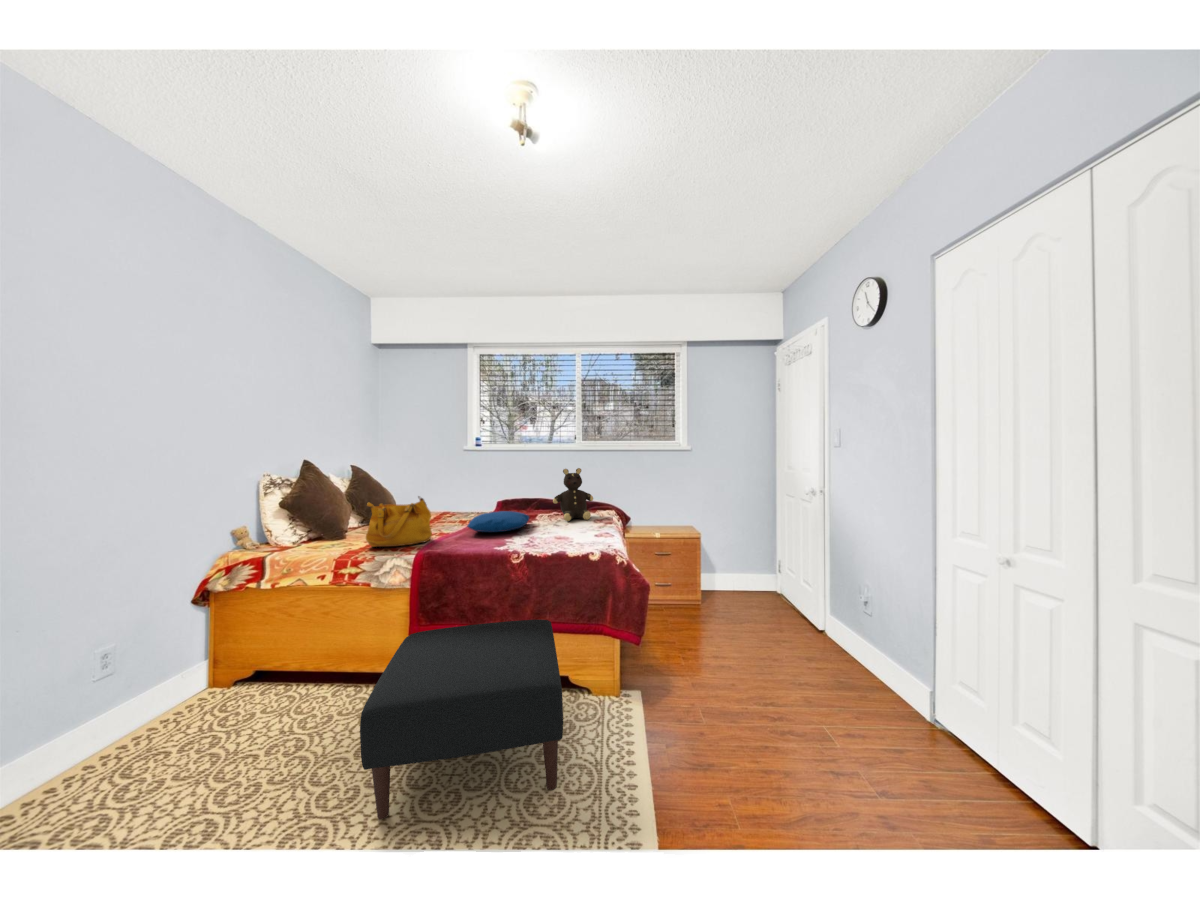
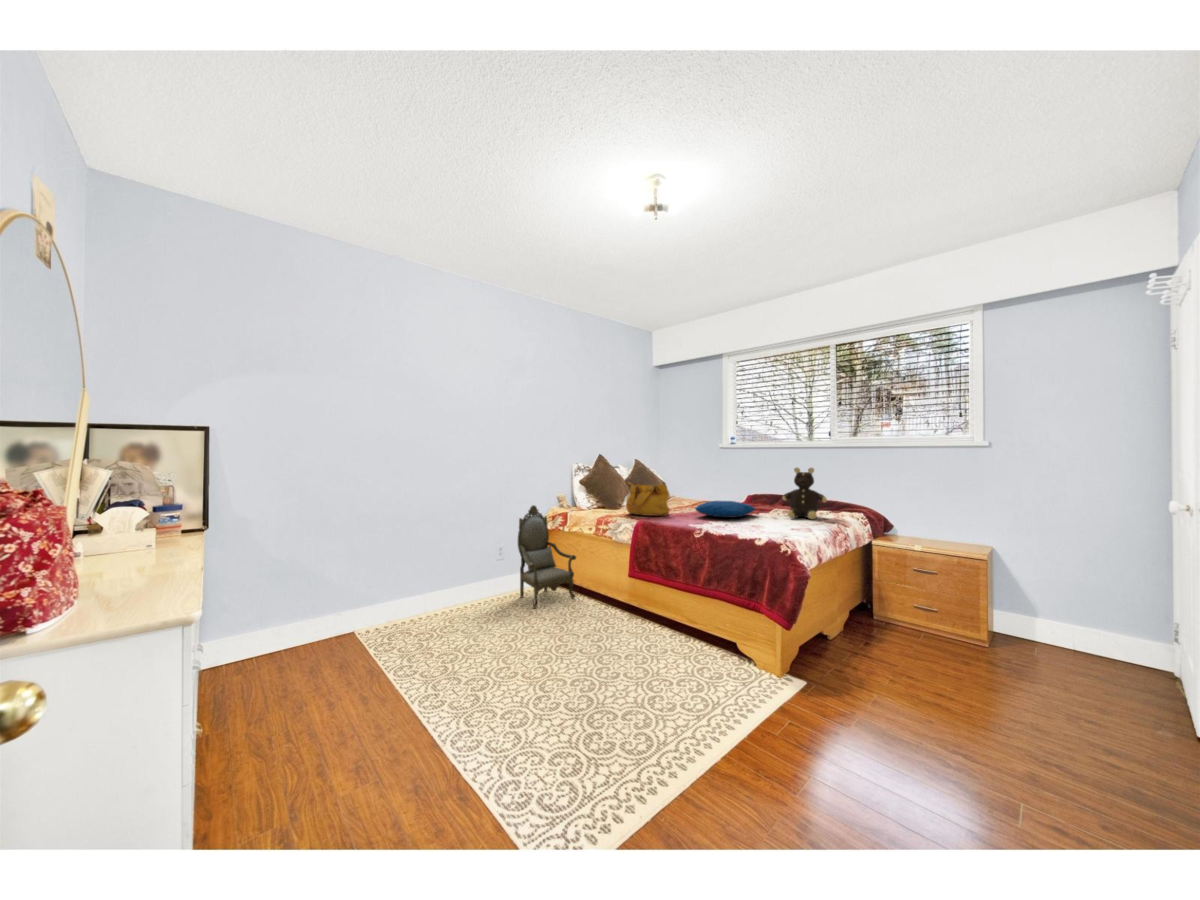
armchair: none [128,525,288,746] -> present [518,505,576,608]
ottoman: present [360,620,563,819] -> none [566,573,724,700]

